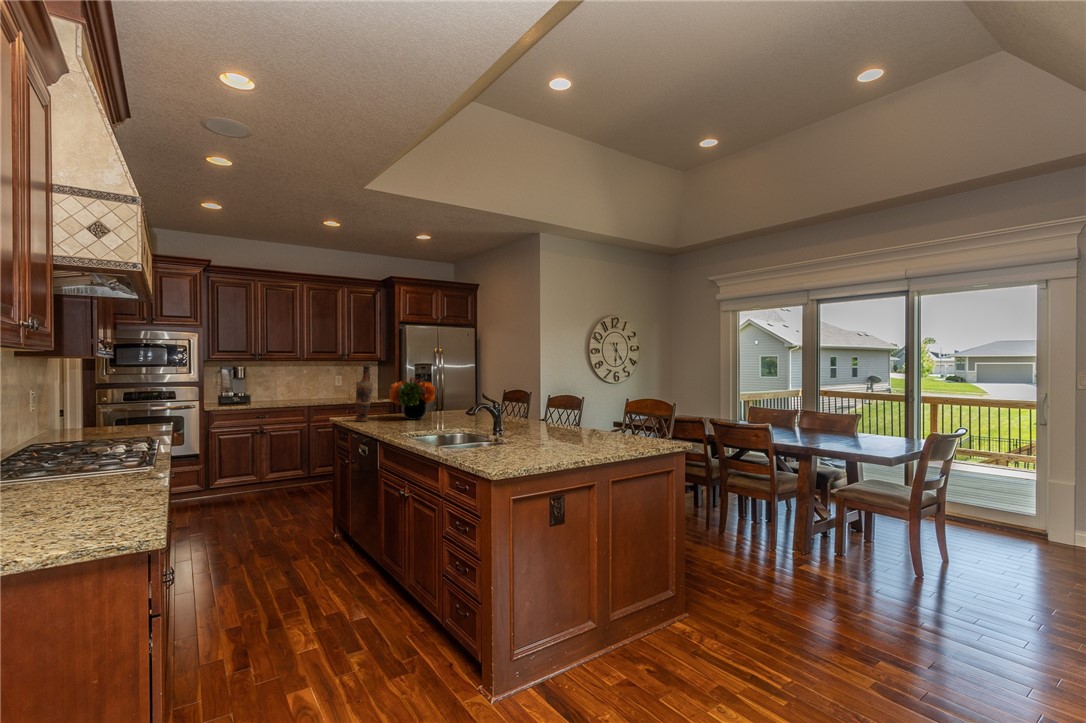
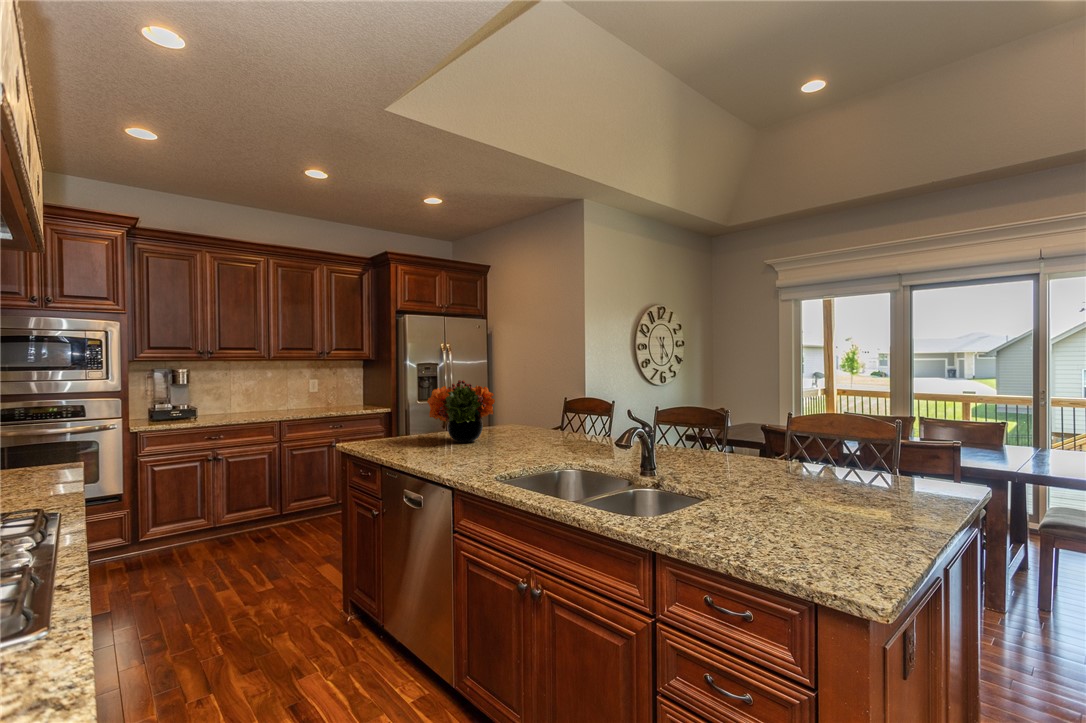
vase: present [356,364,373,421] -> none [383,361,411,449]

